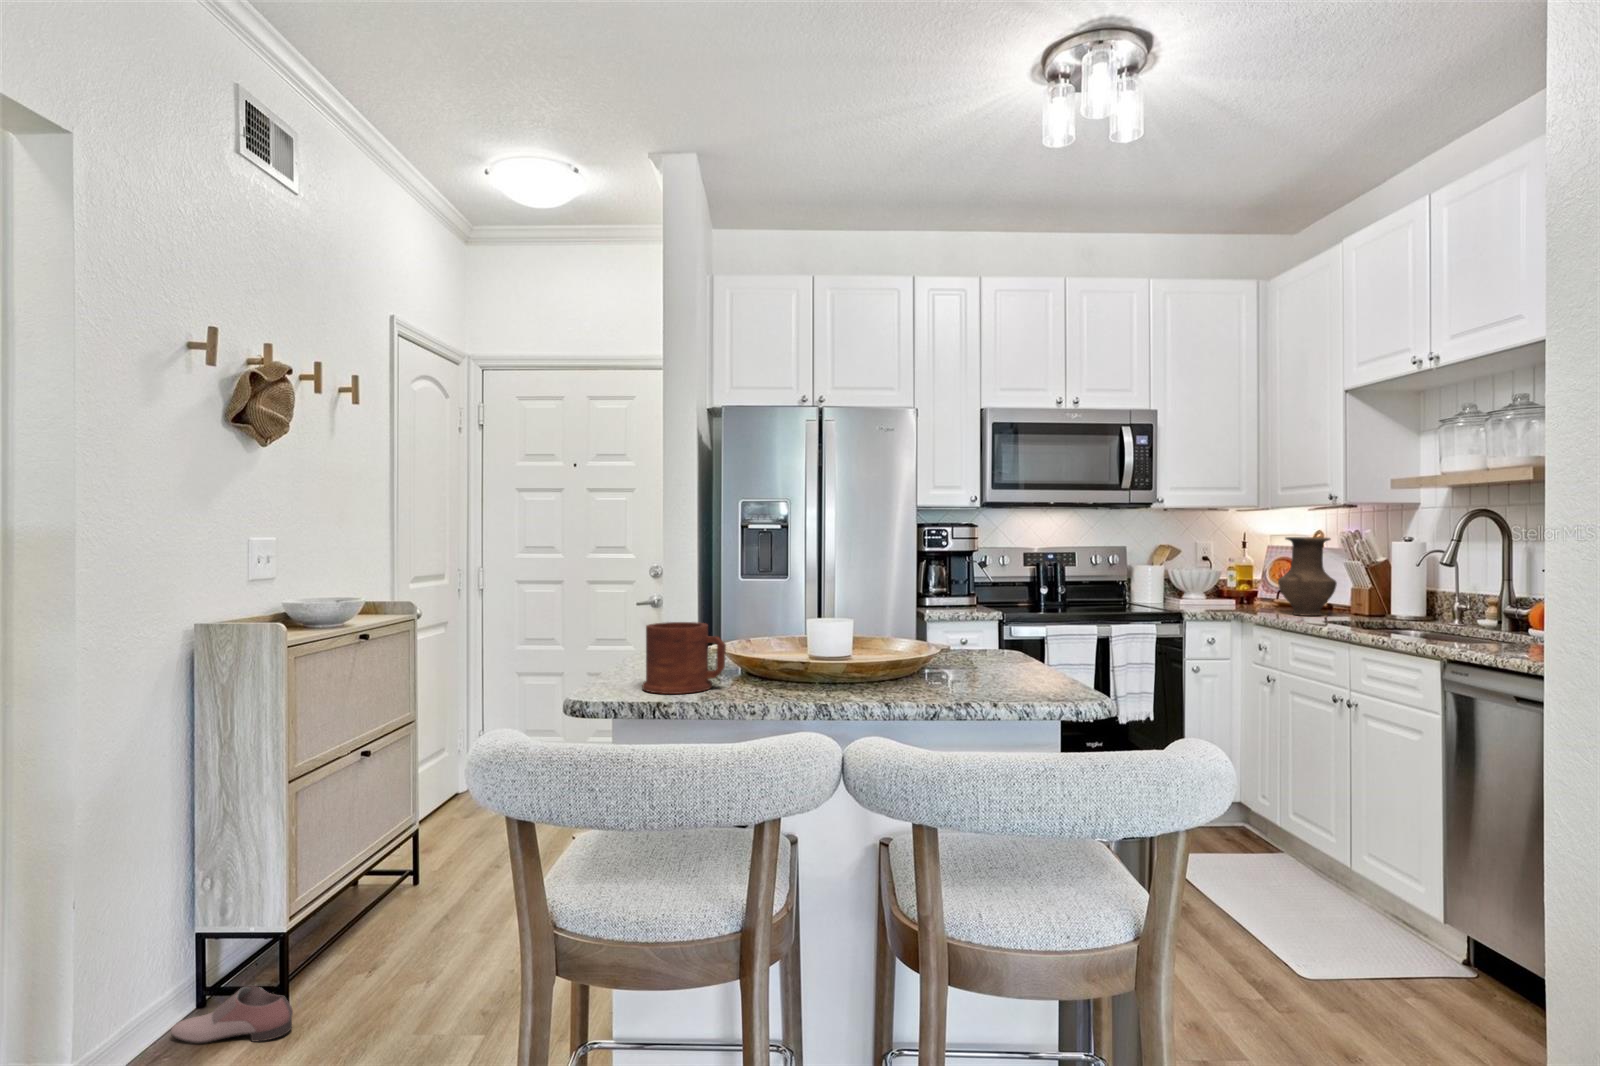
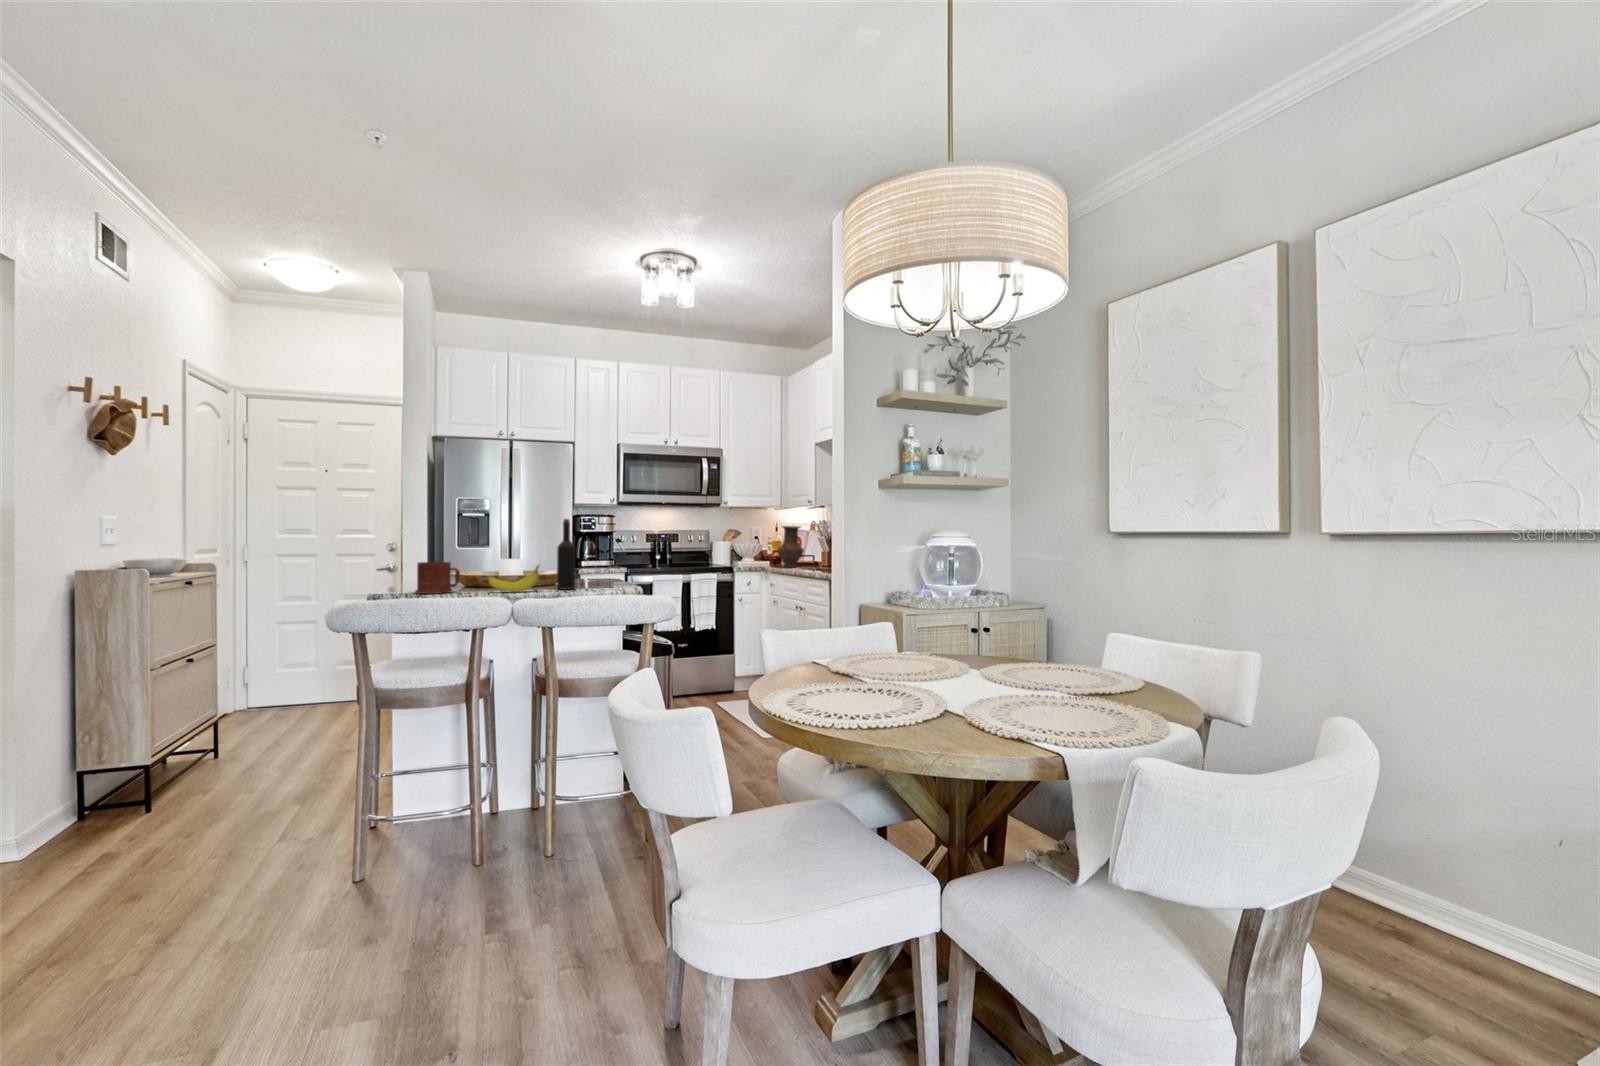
wine bottle: none [920,530,959,690] -> present [557,519,575,590]
fruit: none [778,633,889,695] -> present [488,566,539,592]
shoe: present [171,986,293,1043] -> none [71,791,166,827]

